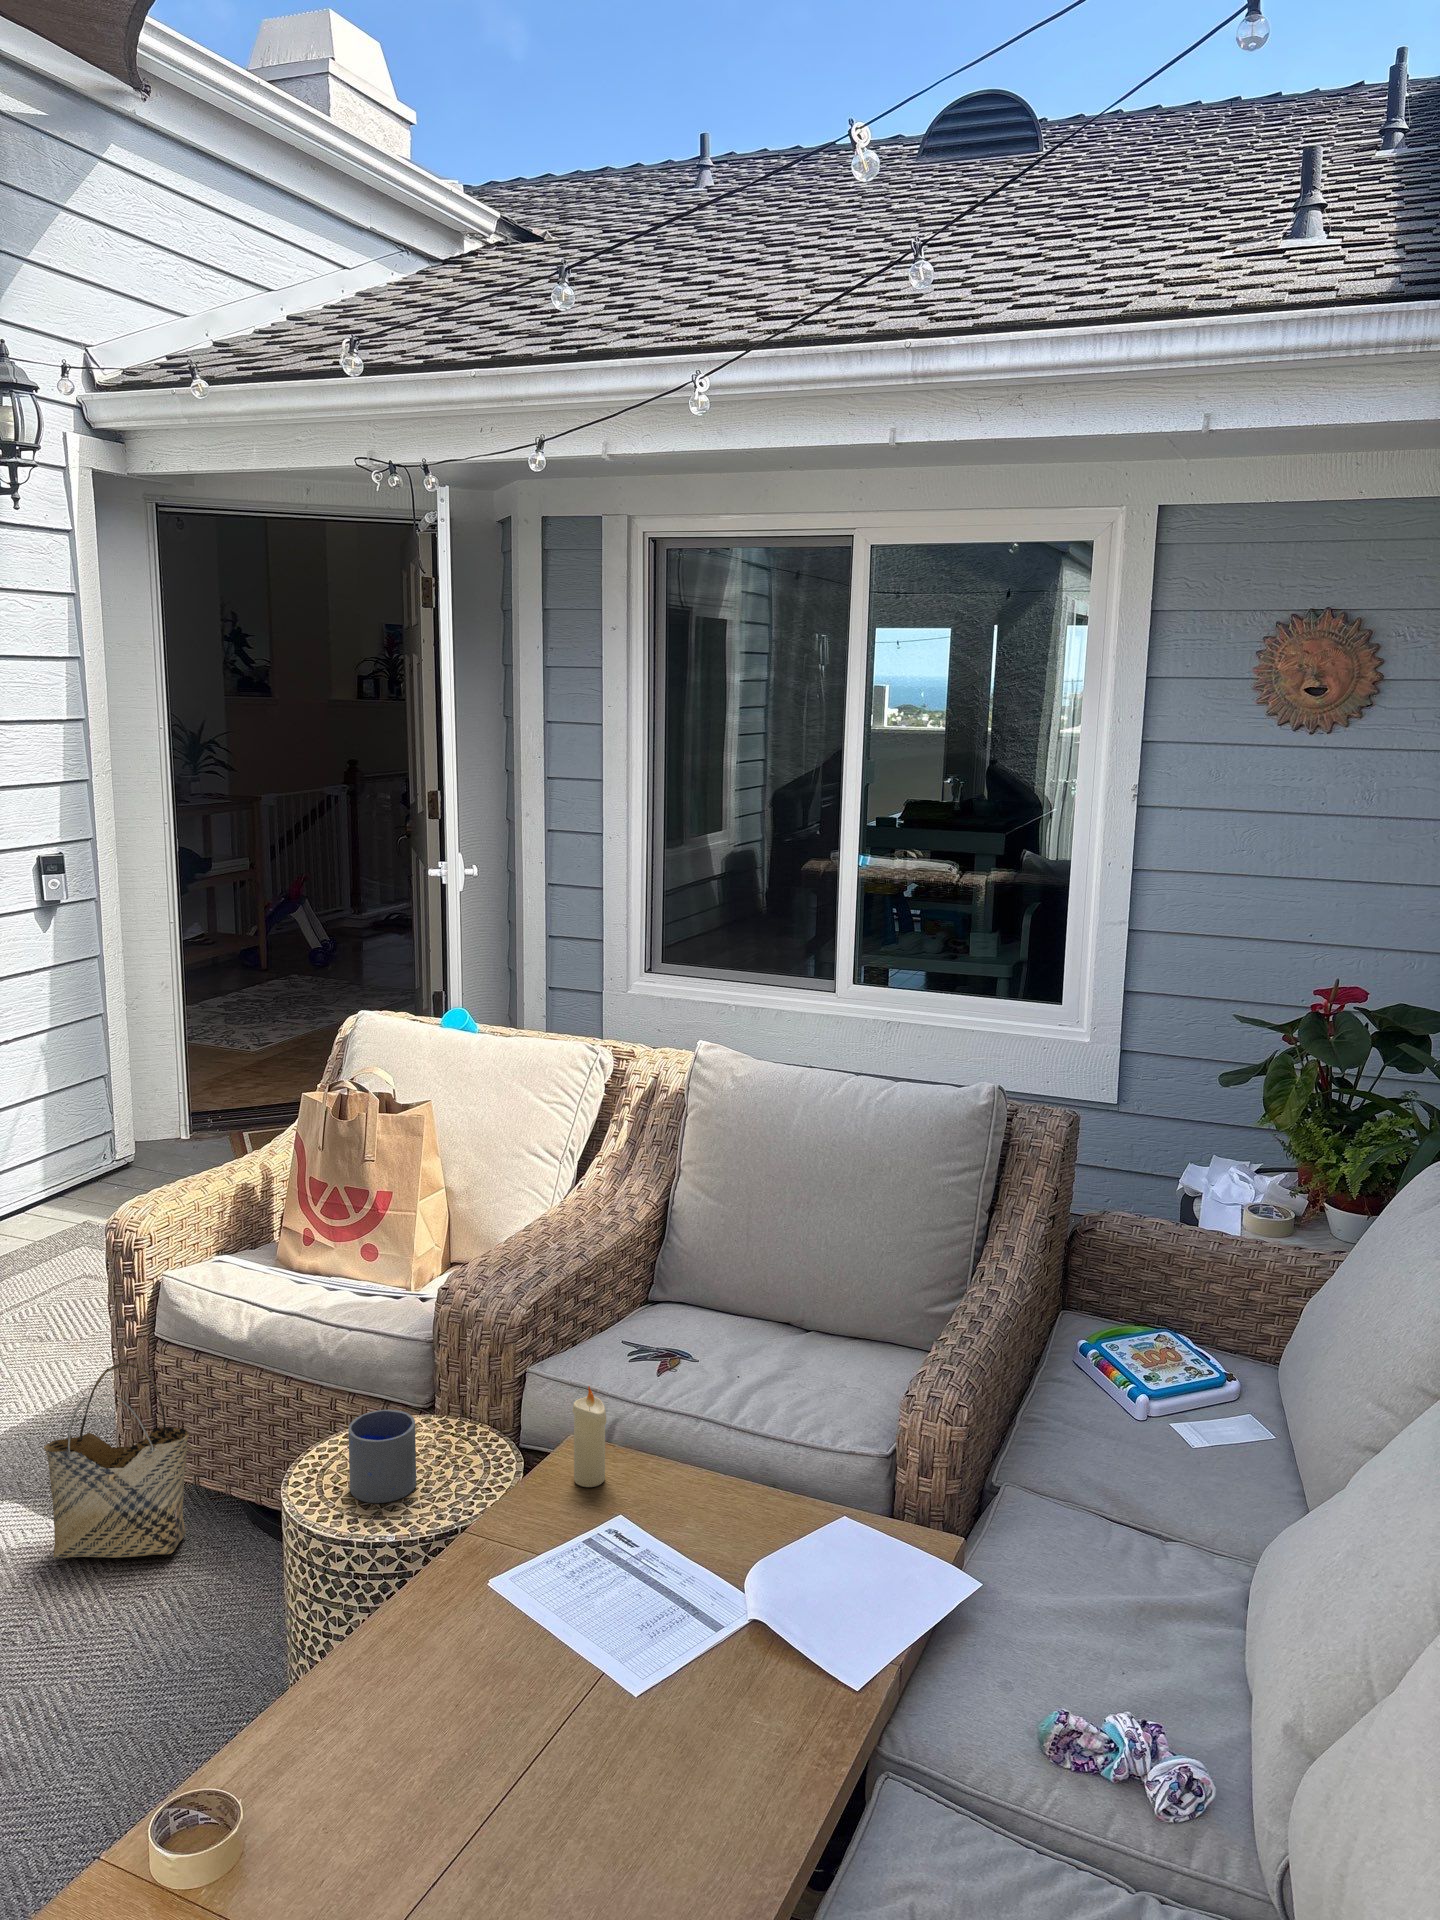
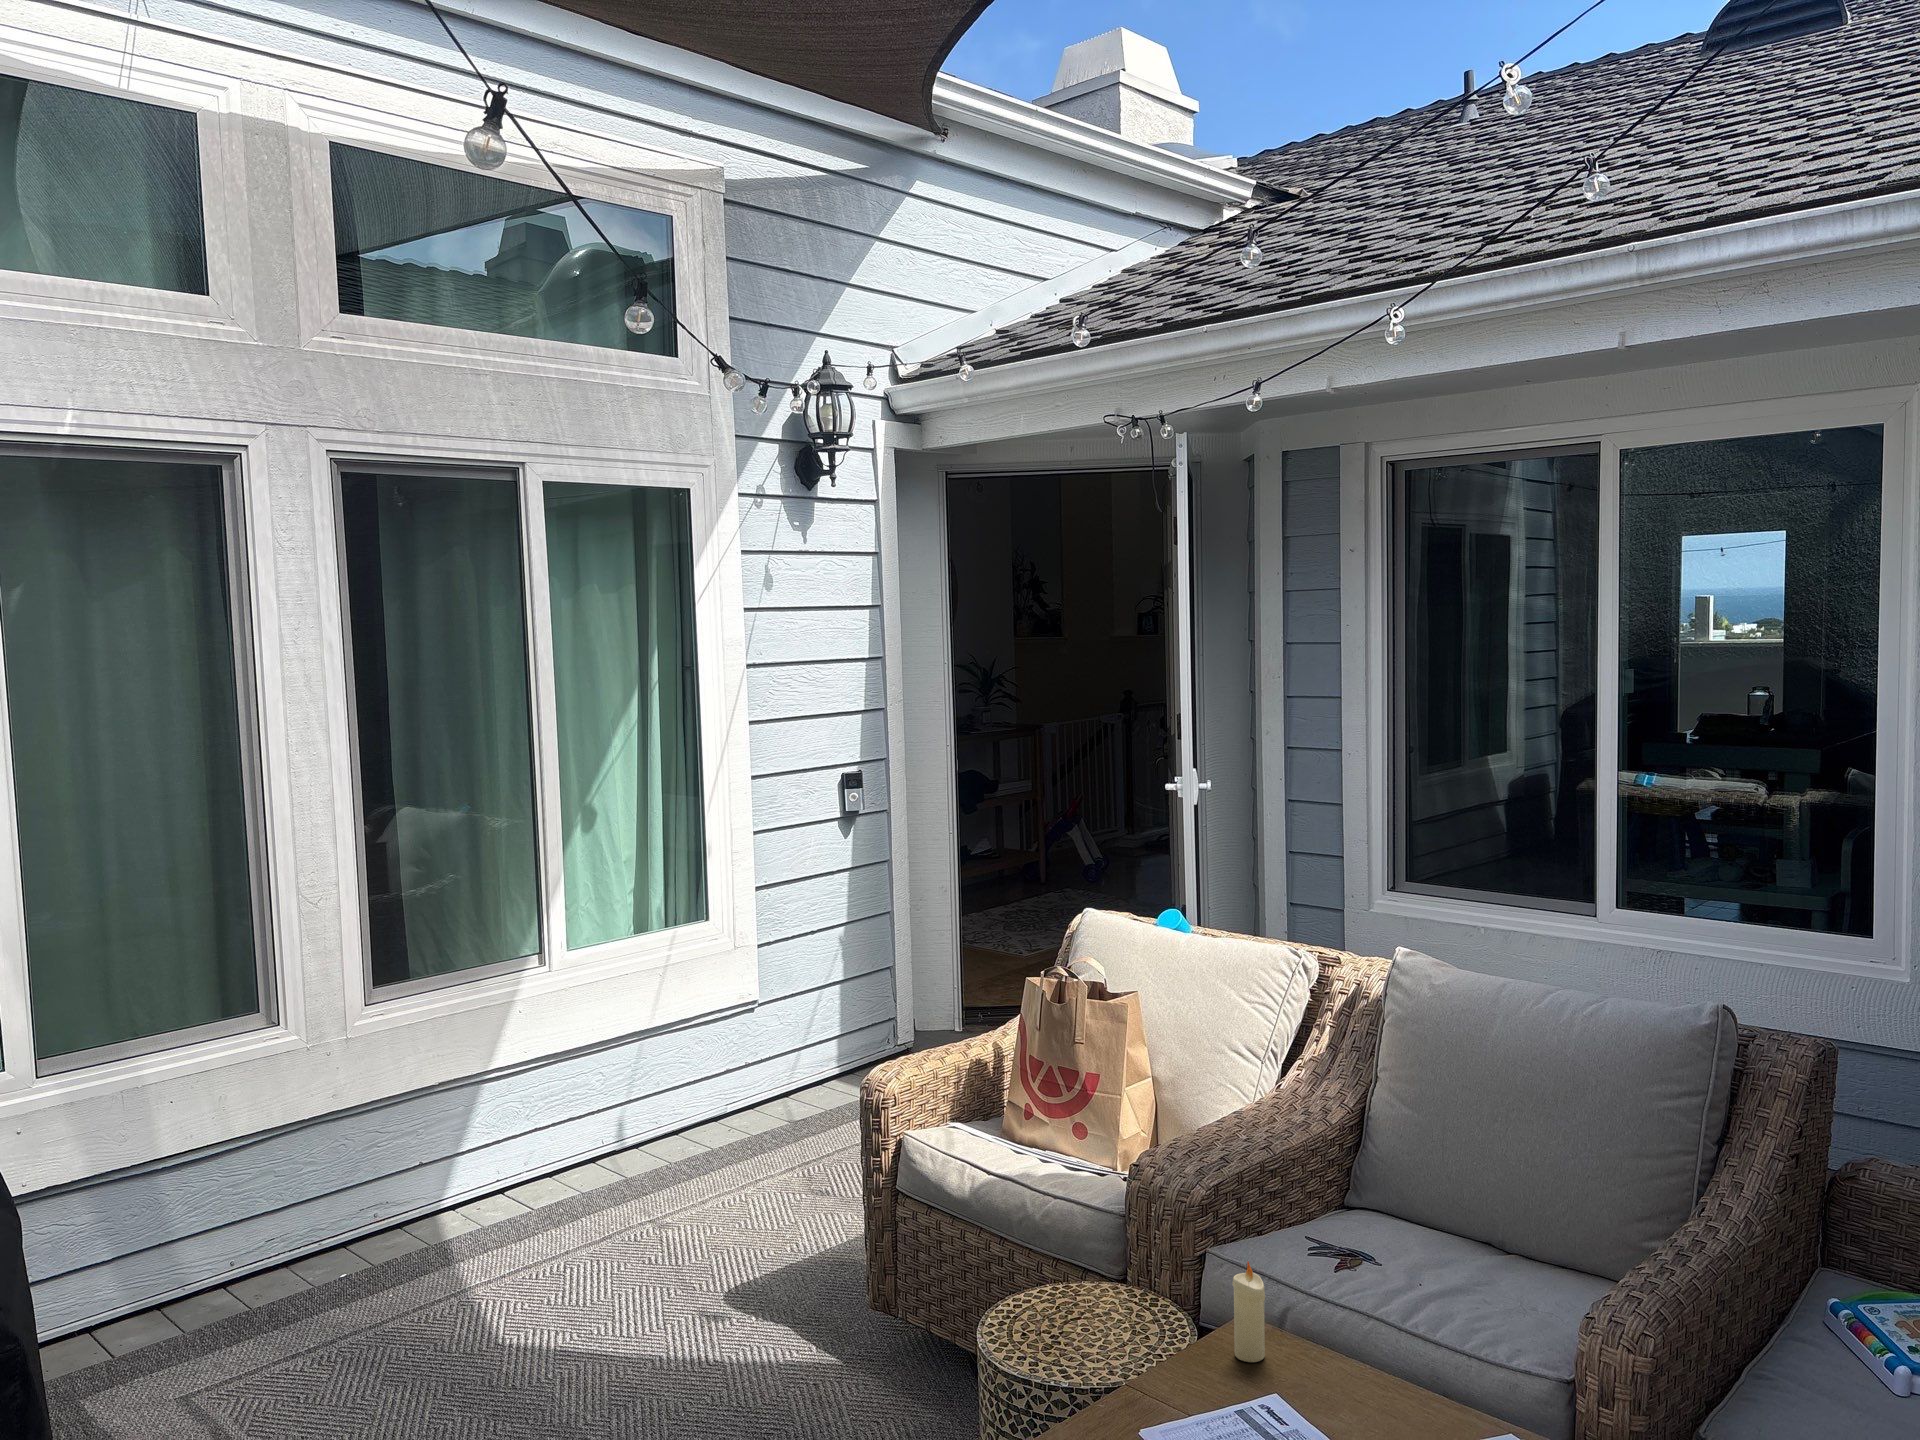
woven basket: present [44,1363,189,1559] -> none [803,1211,920,1391]
cup: present [348,1410,416,1503] -> none [1034,1265,1094,1350]

